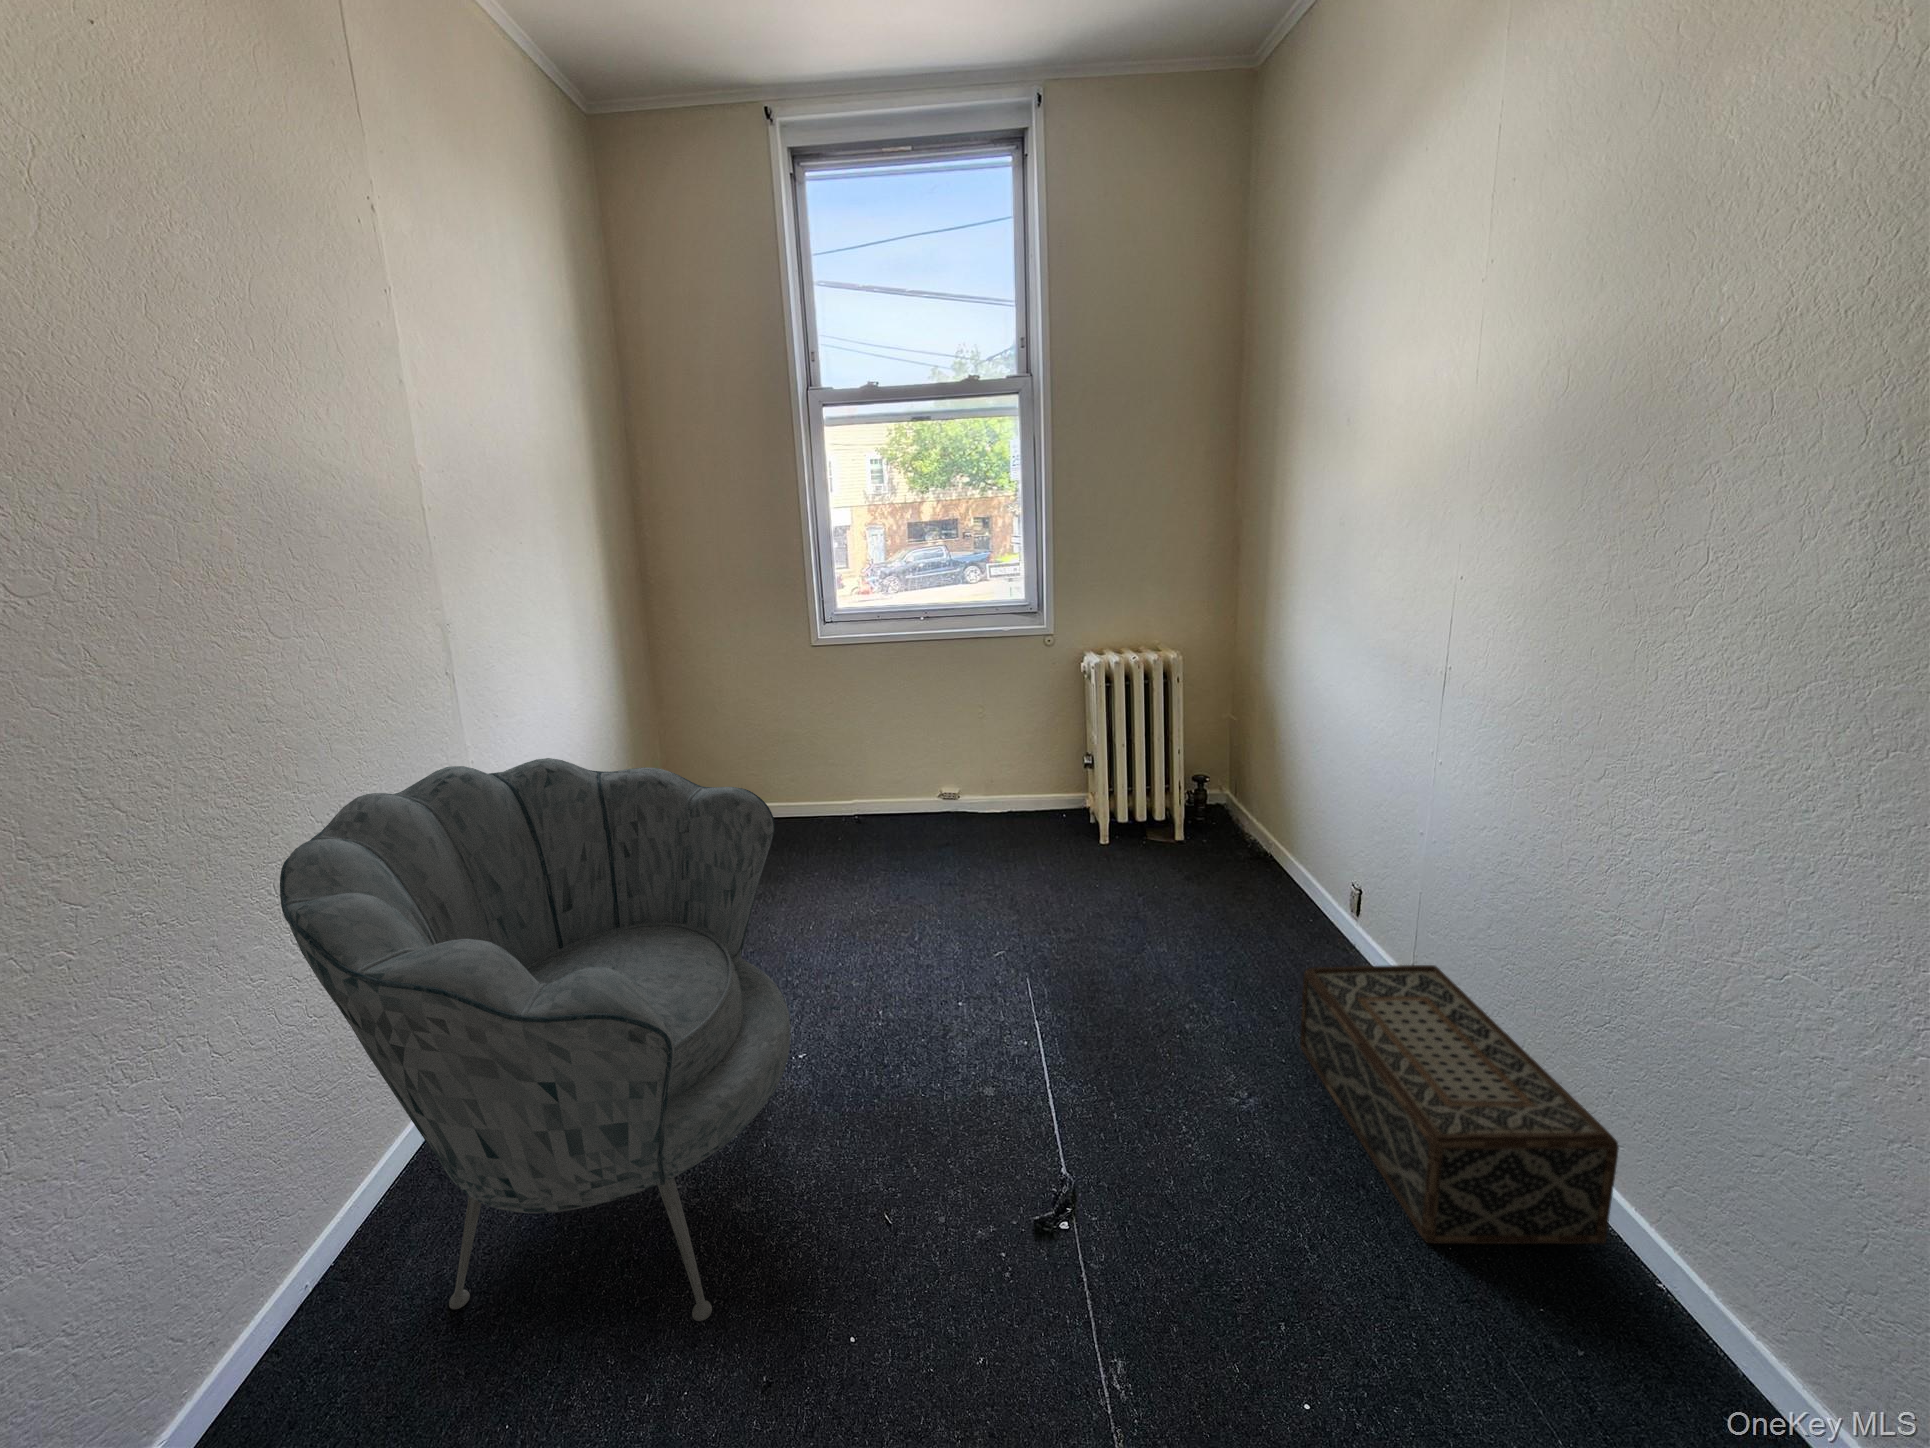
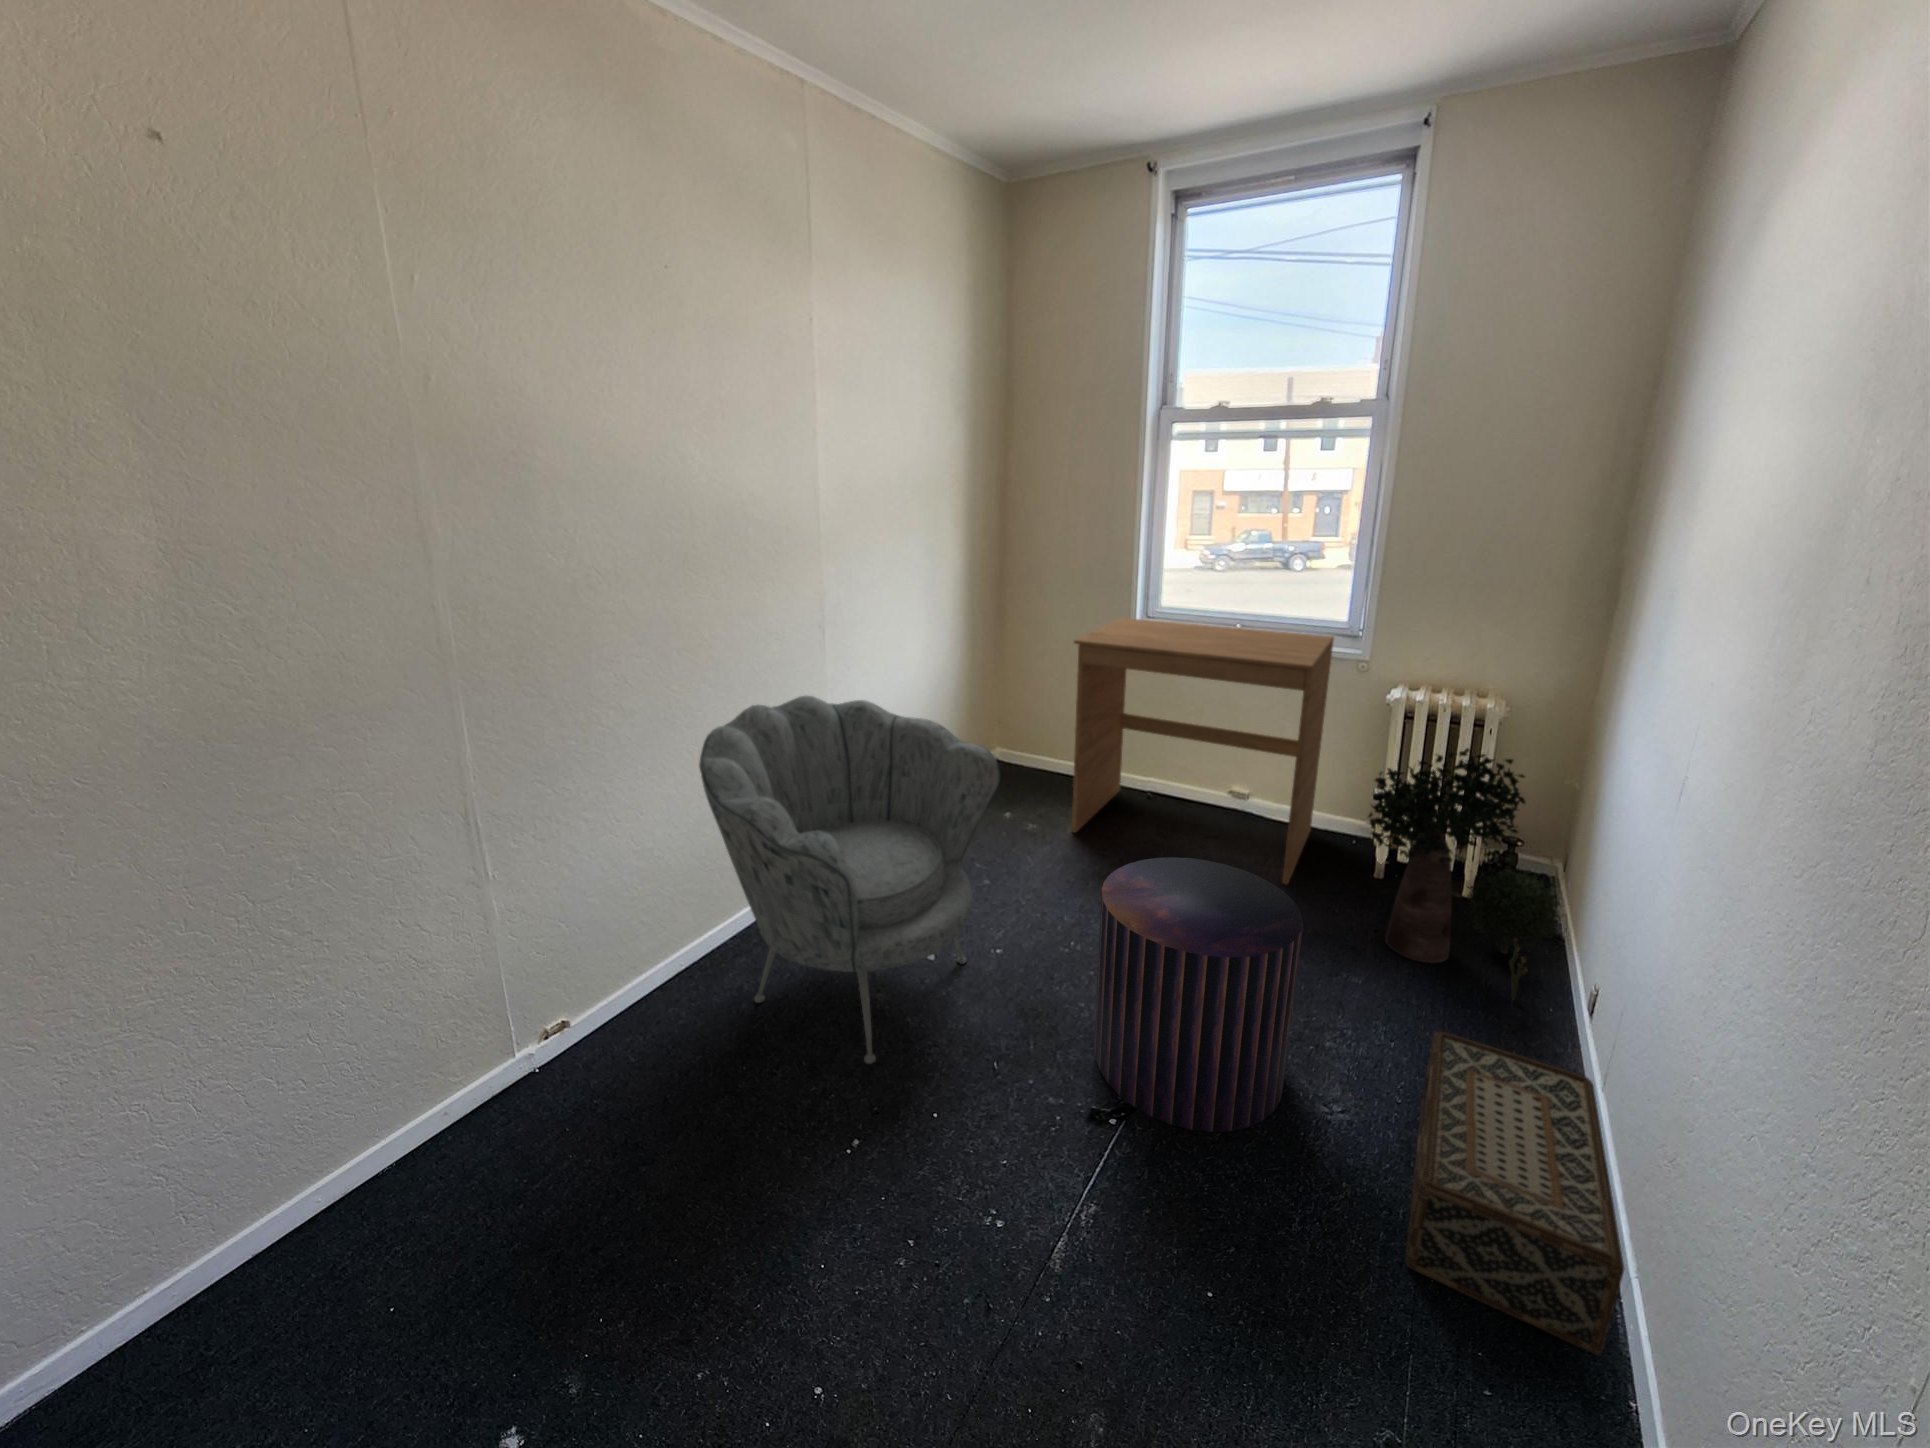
desk: none [778,613,1047,882] -> present [1072,618,1334,884]
potted plant: none [1125,689,1296,921] -> present [1368,748,1560,1000]
pouf: none [966,857,1205,1198] -> present [1094,857,1303,1132]

